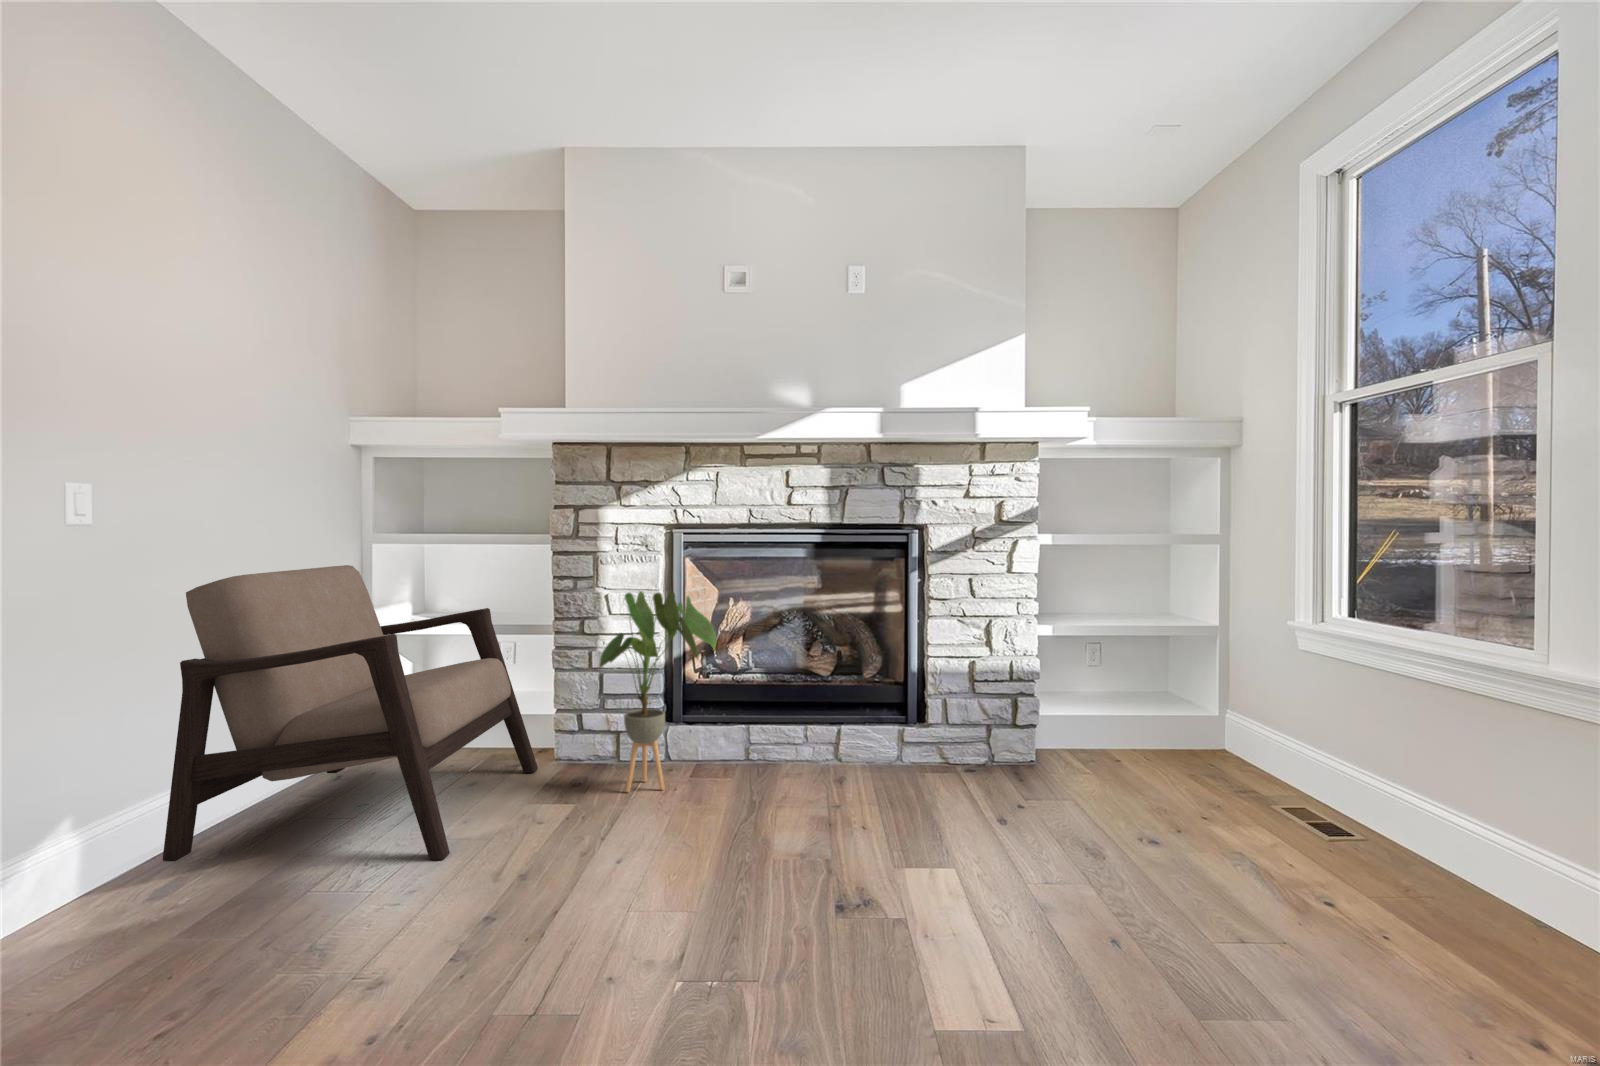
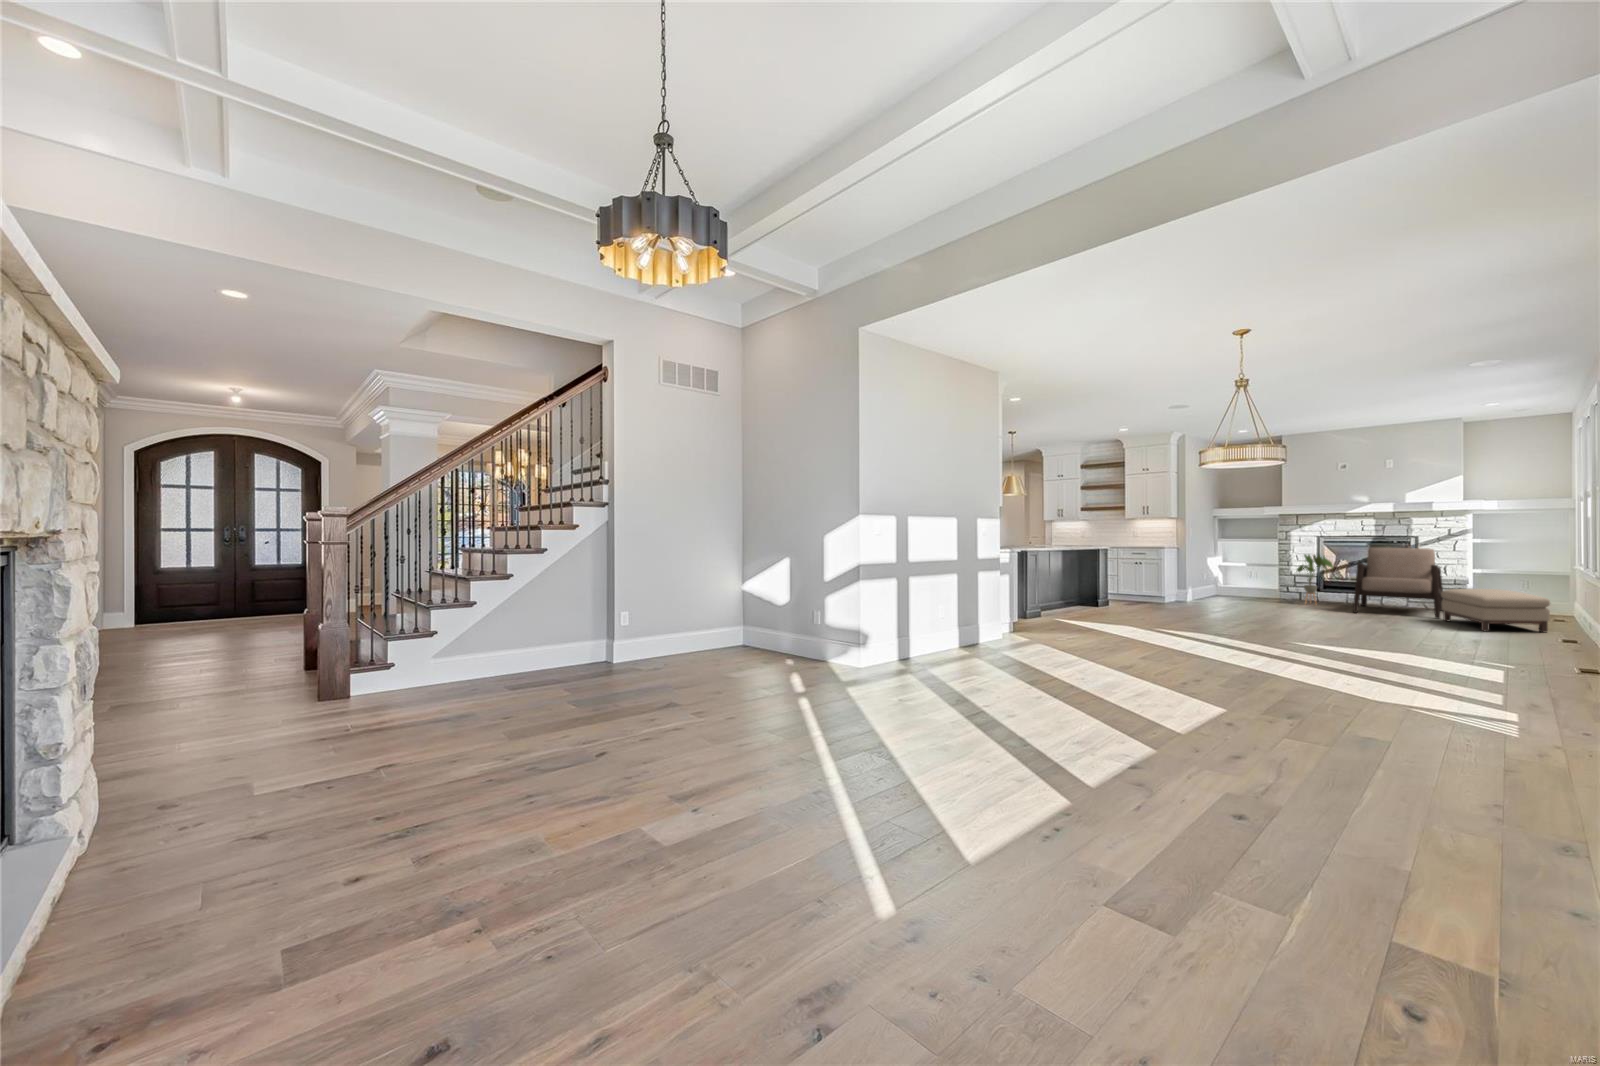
armchair: present [163,565,538,861] -> present [1353,548,1444,619]
ottoman: none [1092,715,1507,1003] -> present [1441,589,1550,632]

